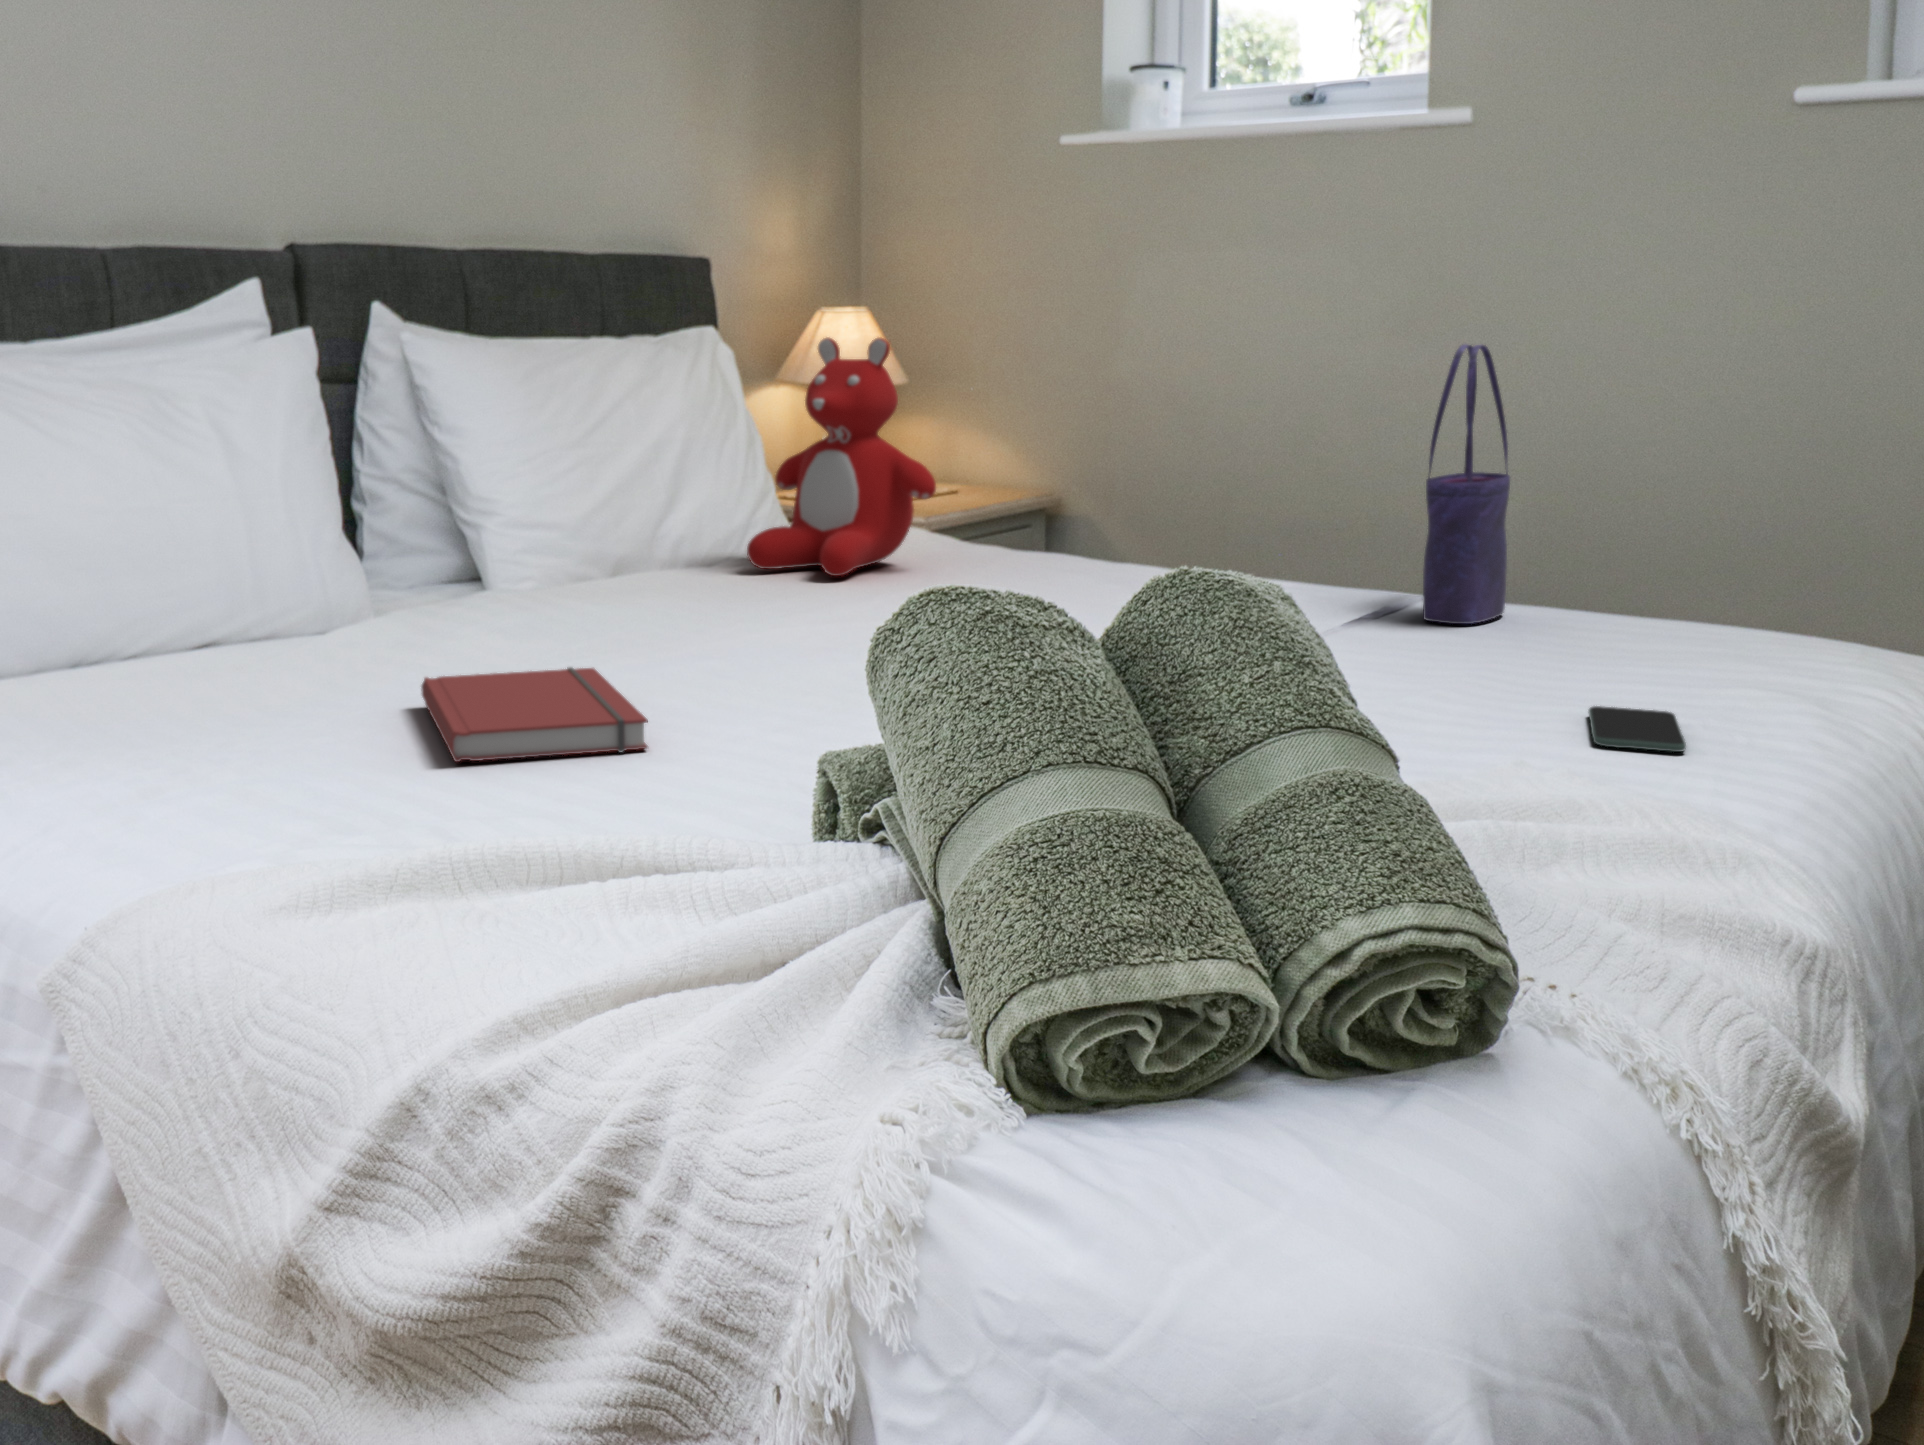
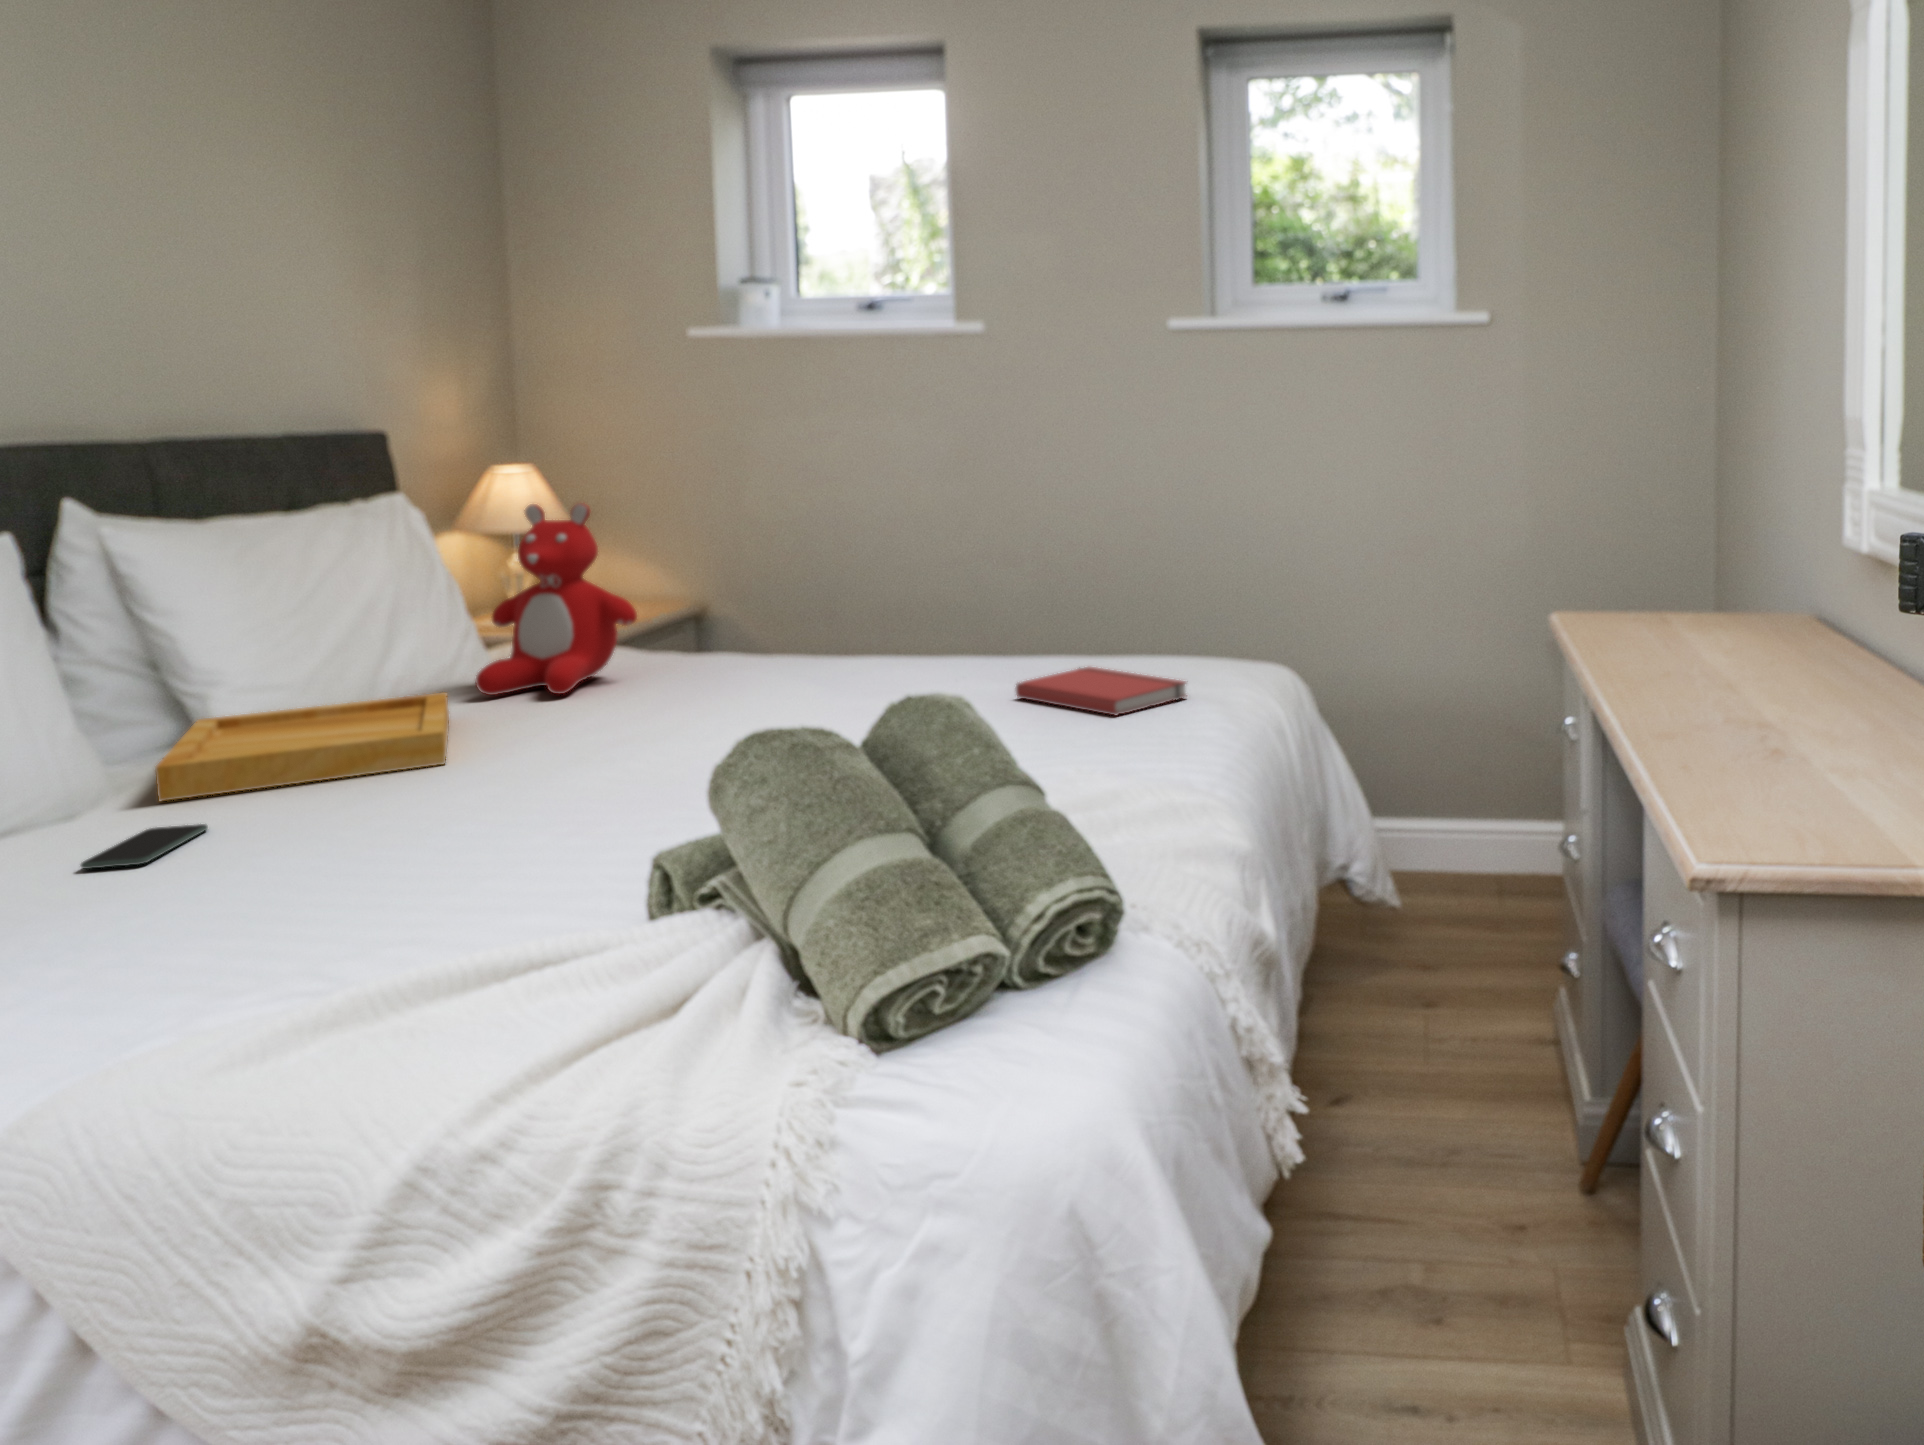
tote bag: present [1423,344,1510,624] -> none [992,495,1042,676]
tray: none [402,554,709,633] -> present [155,693,449,801]
book: present [421,667,648,762] -> present [1016,667,1186,715]
smartphone: present [1588,706,1686,752] -> present [81,824,208,869]

